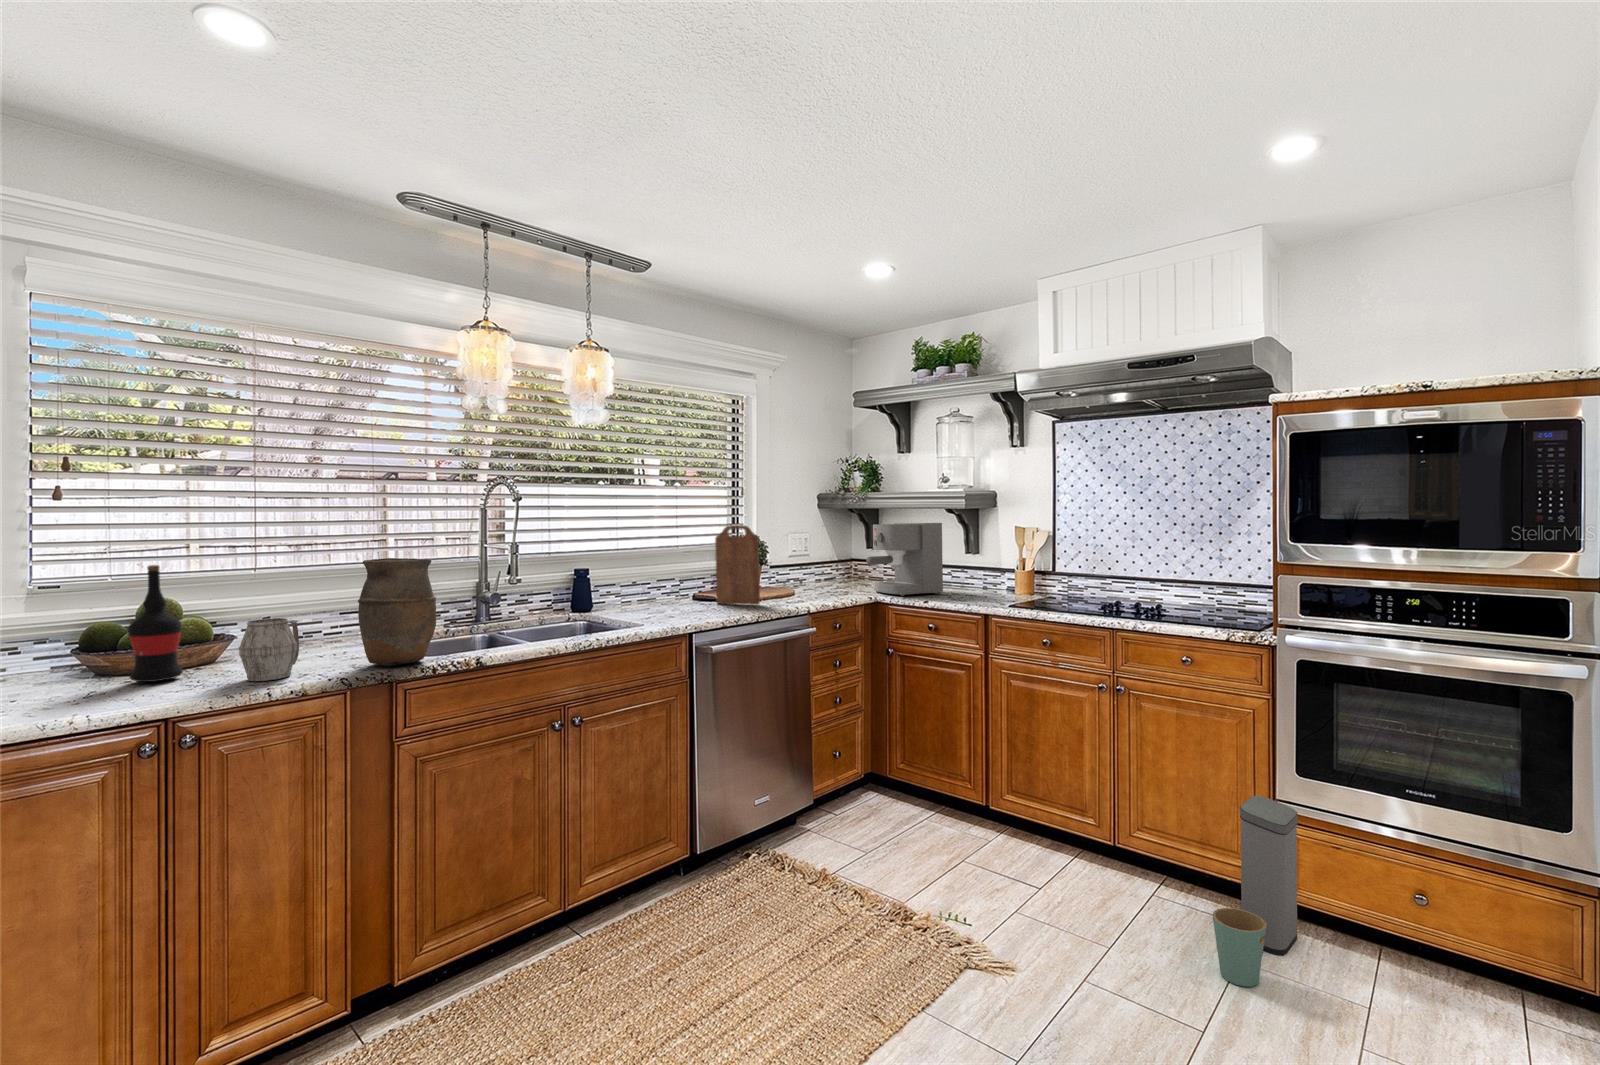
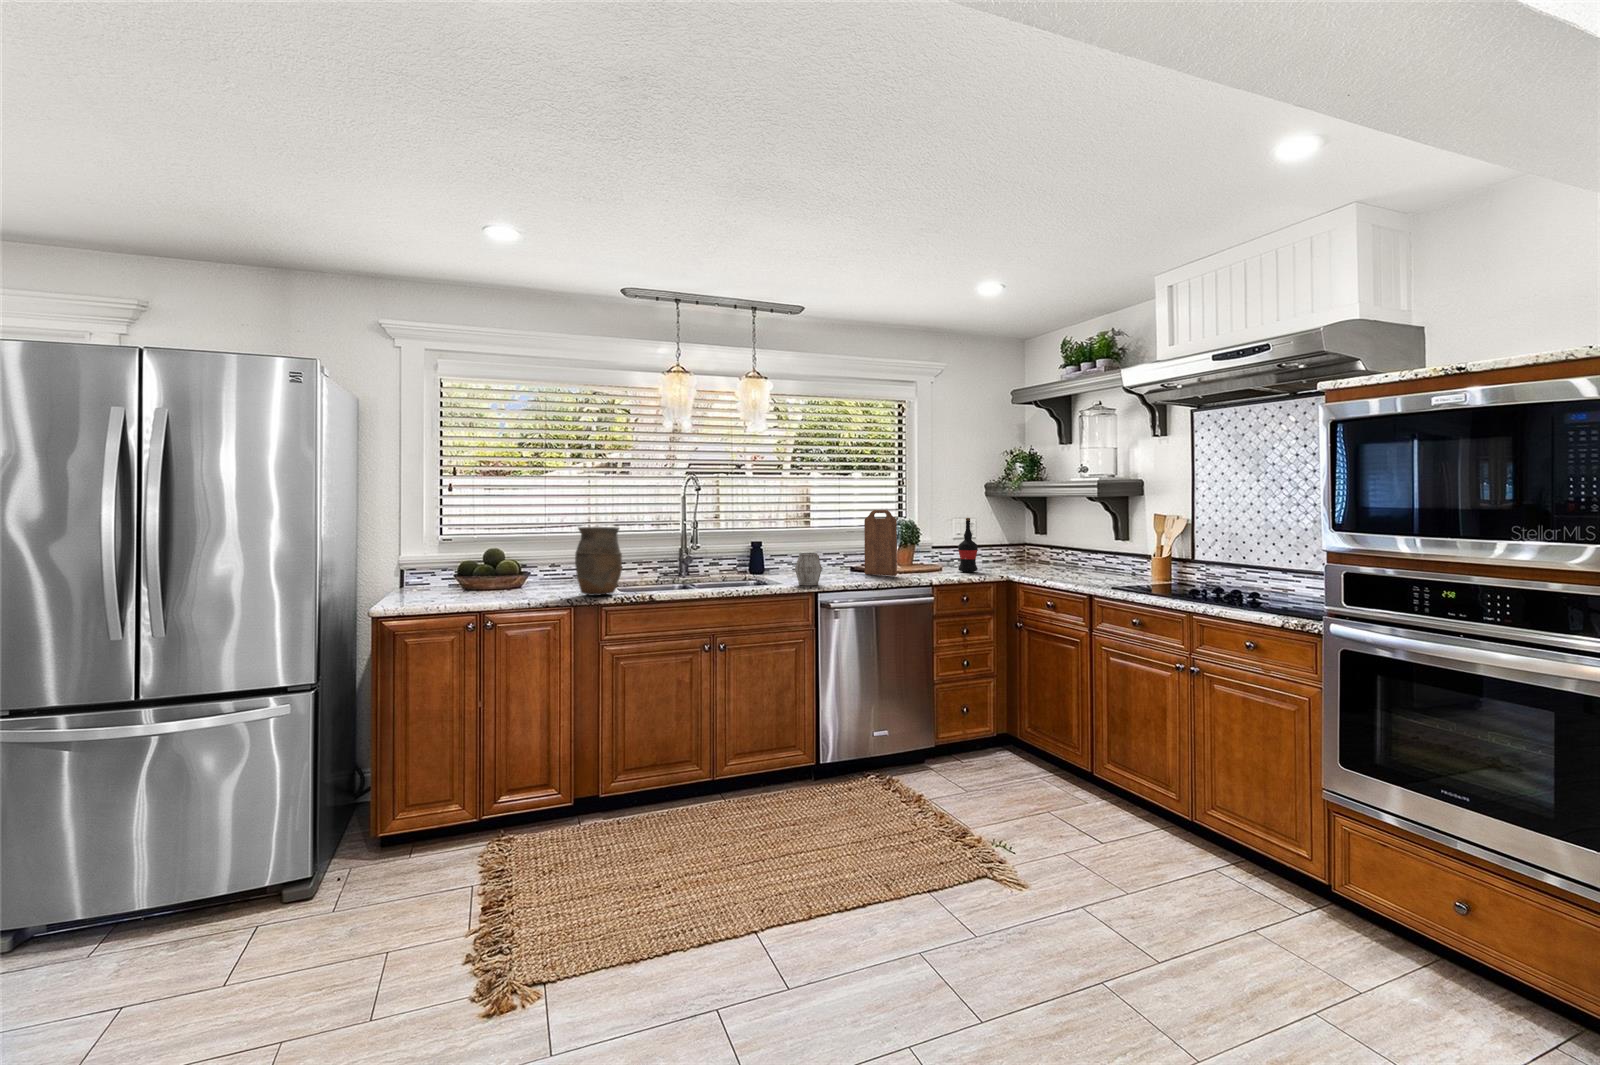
coffee maker: present [866,523,943,596] -> none [1001,510,1078,576]
wine bottle: present [128,565,183,682] -> present [958,518,978,572]
mug: present [239,618,299,681] -> present [795,553,822,585]
trash can: present [1212,796,1298,987] -> none [1198,777,1326,939]

